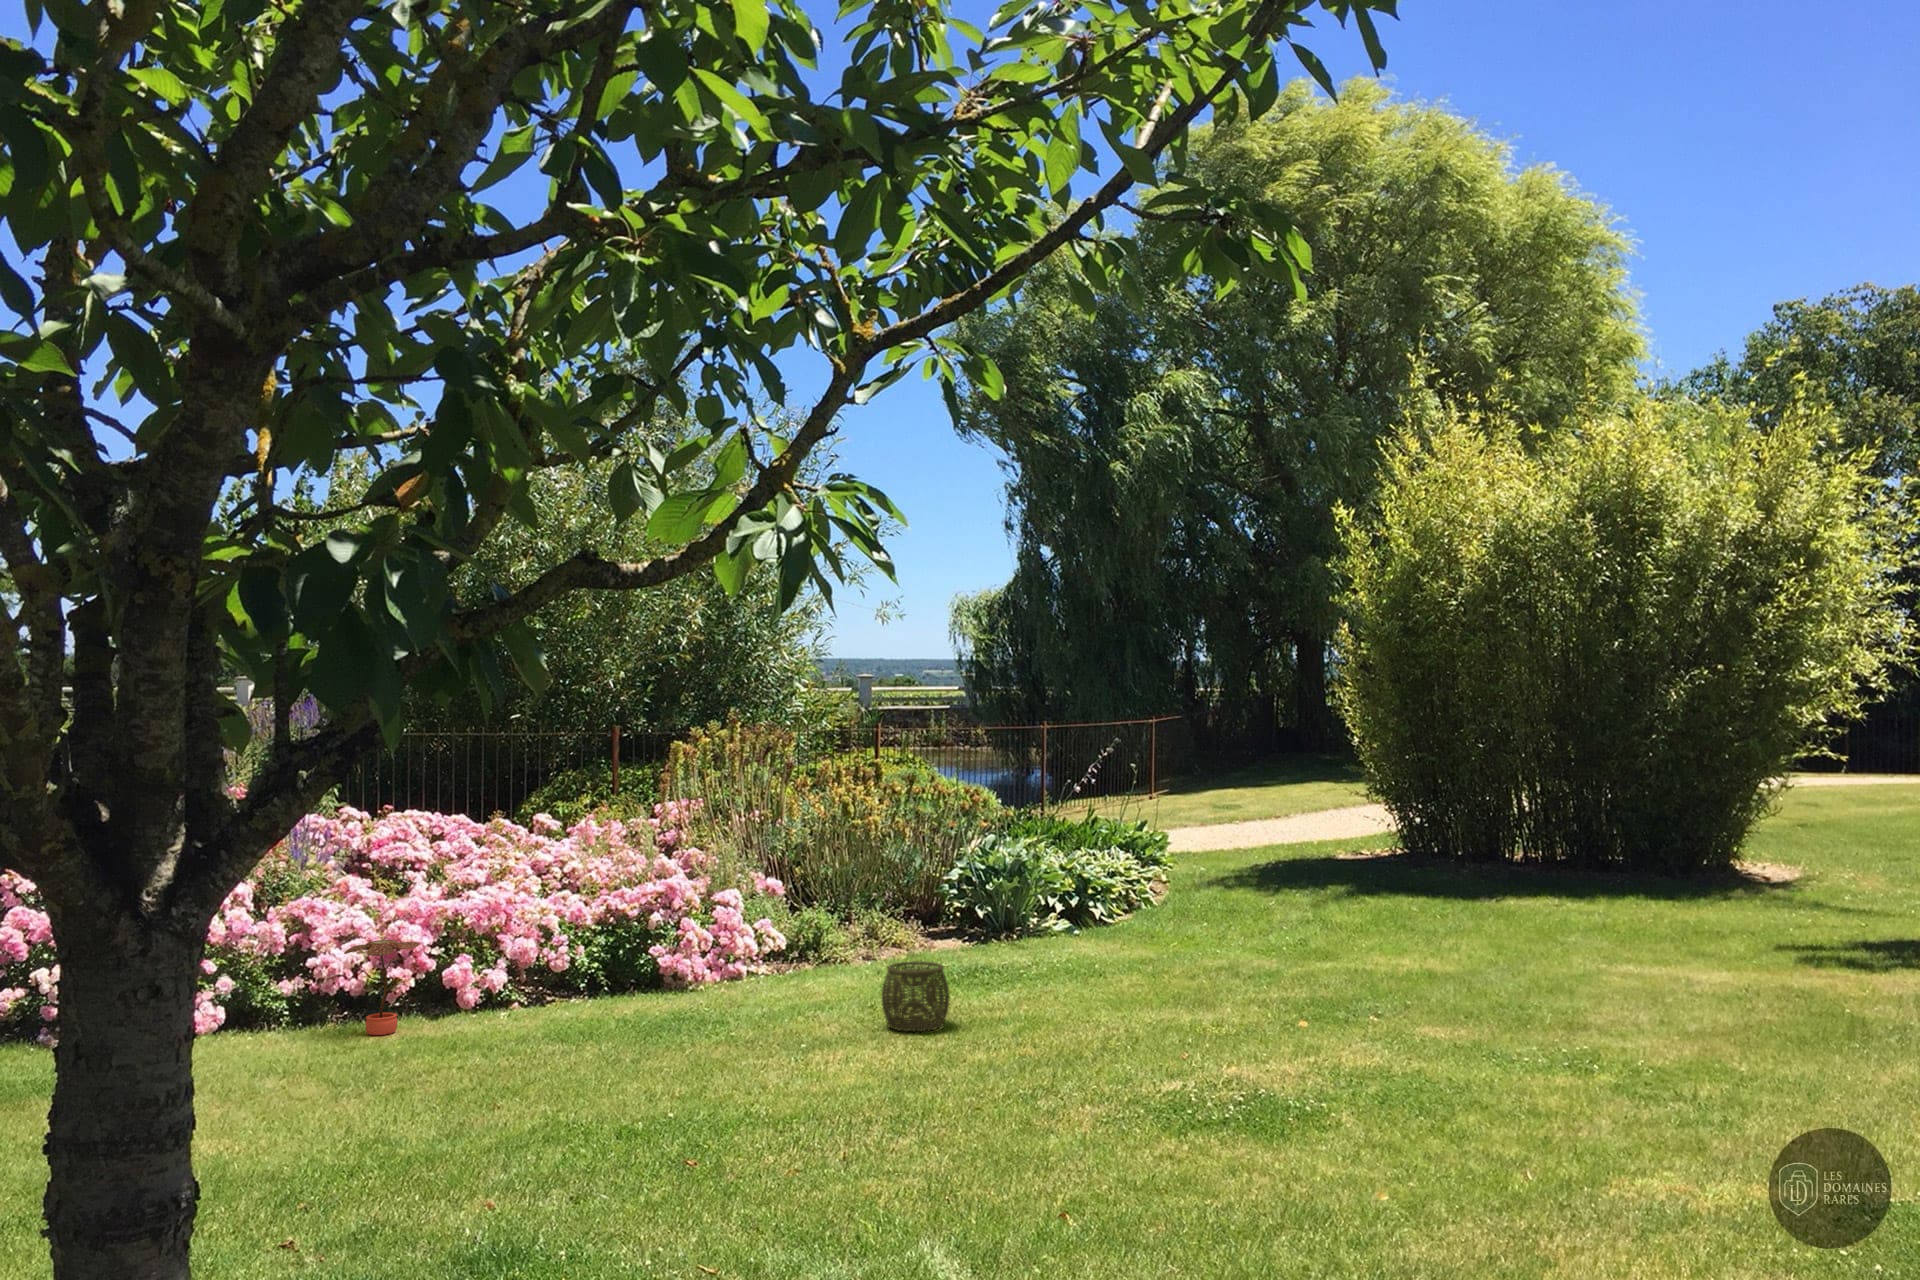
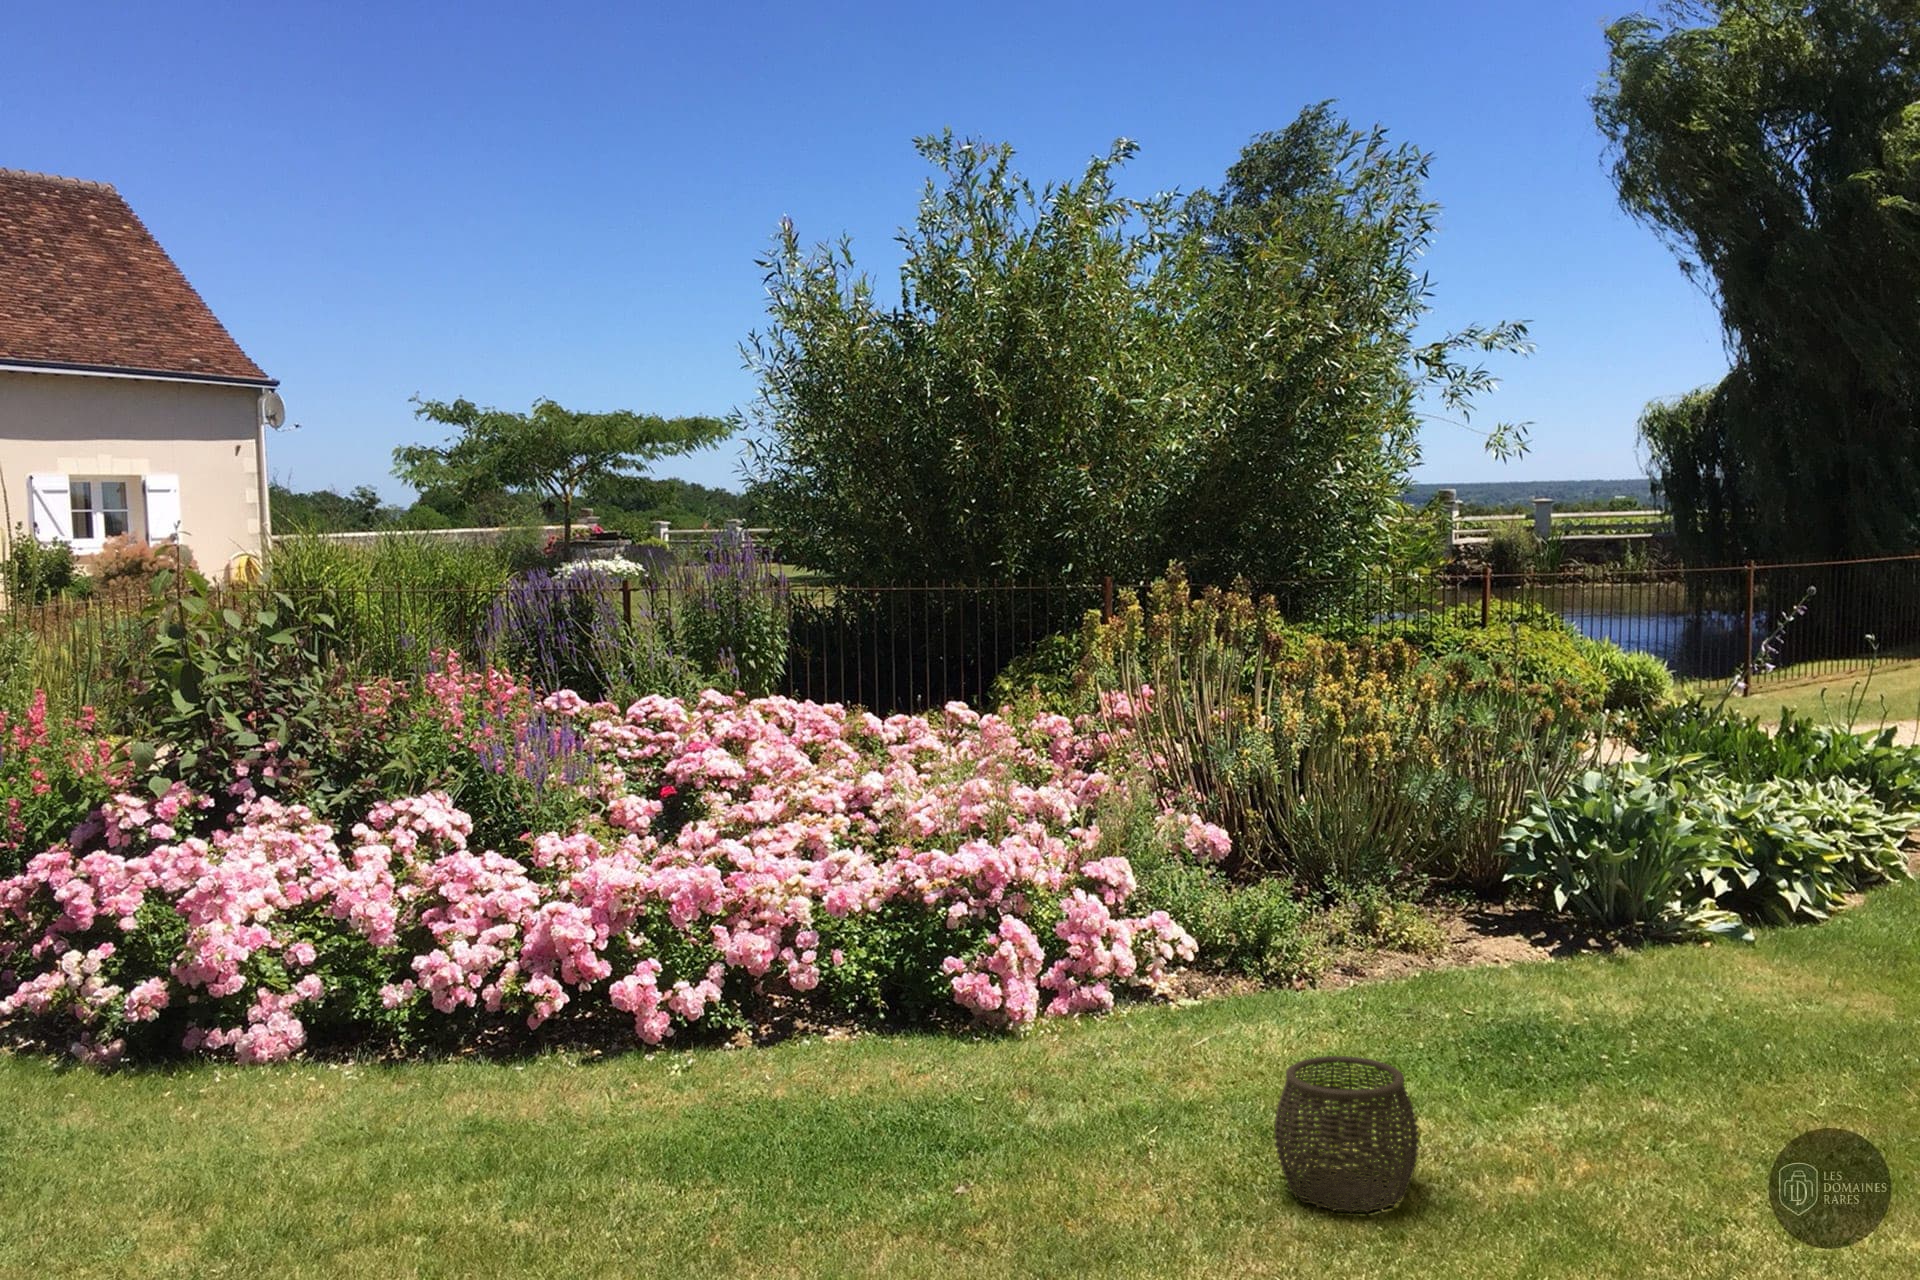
potted plant: present [344,940,420,1035] -> none [419,940,533,1093]

